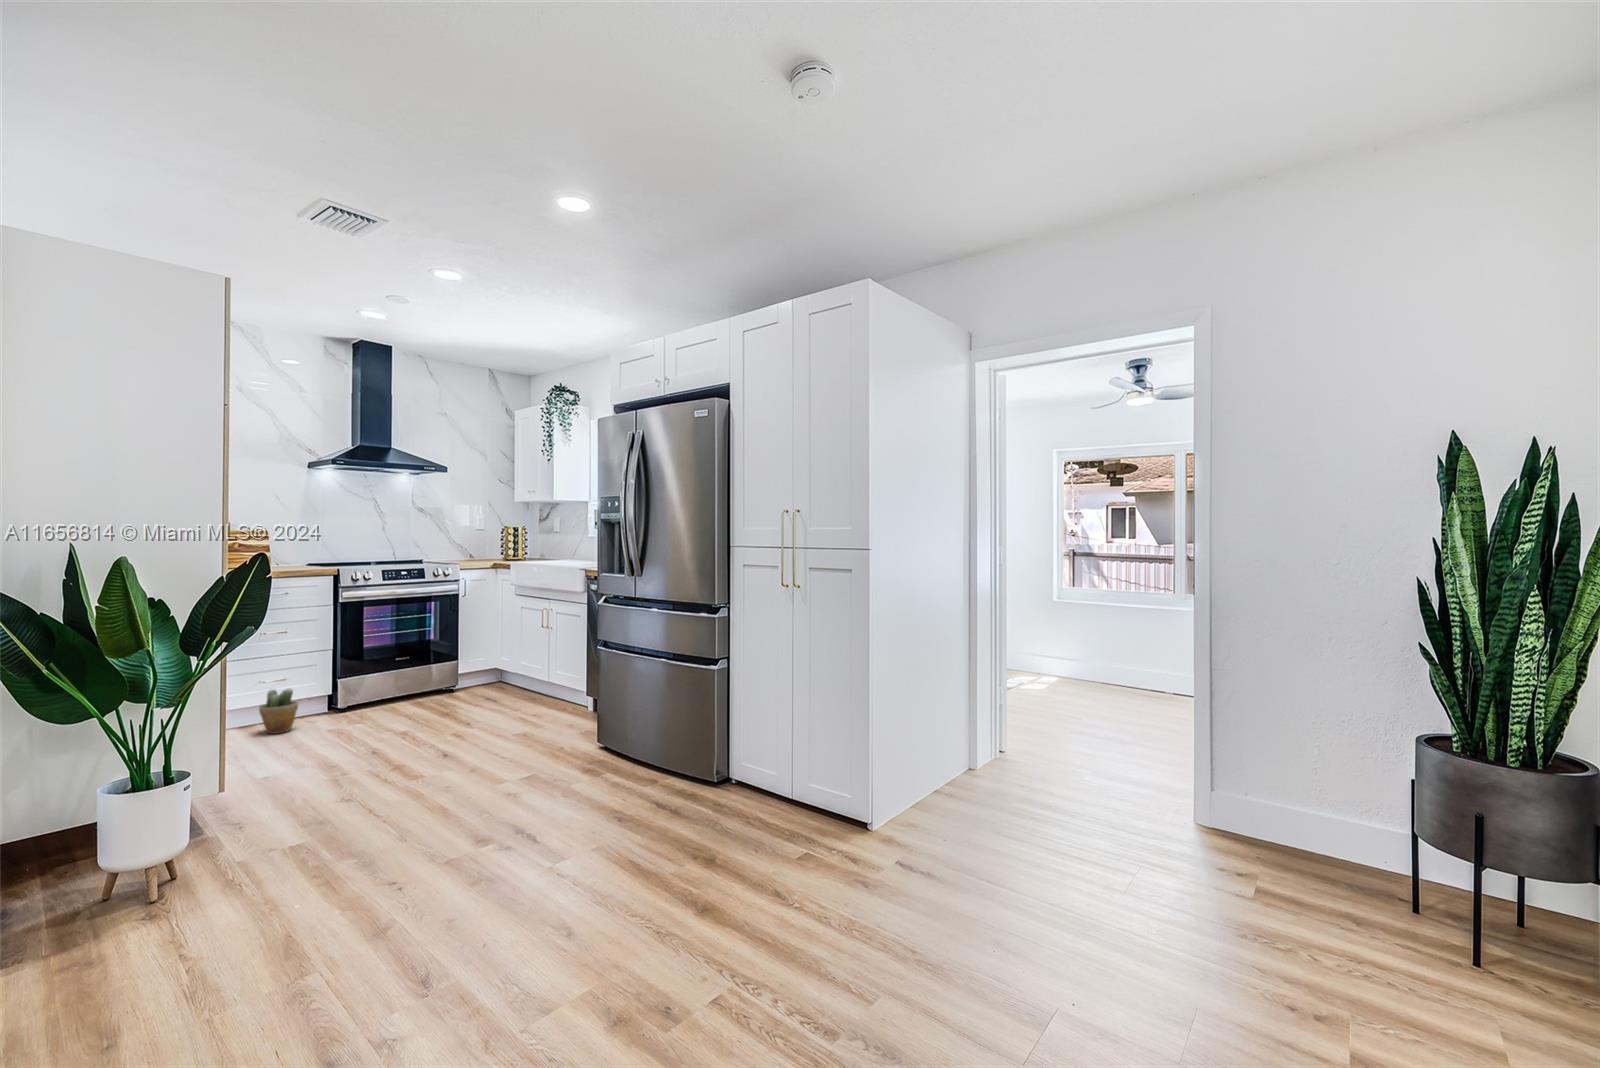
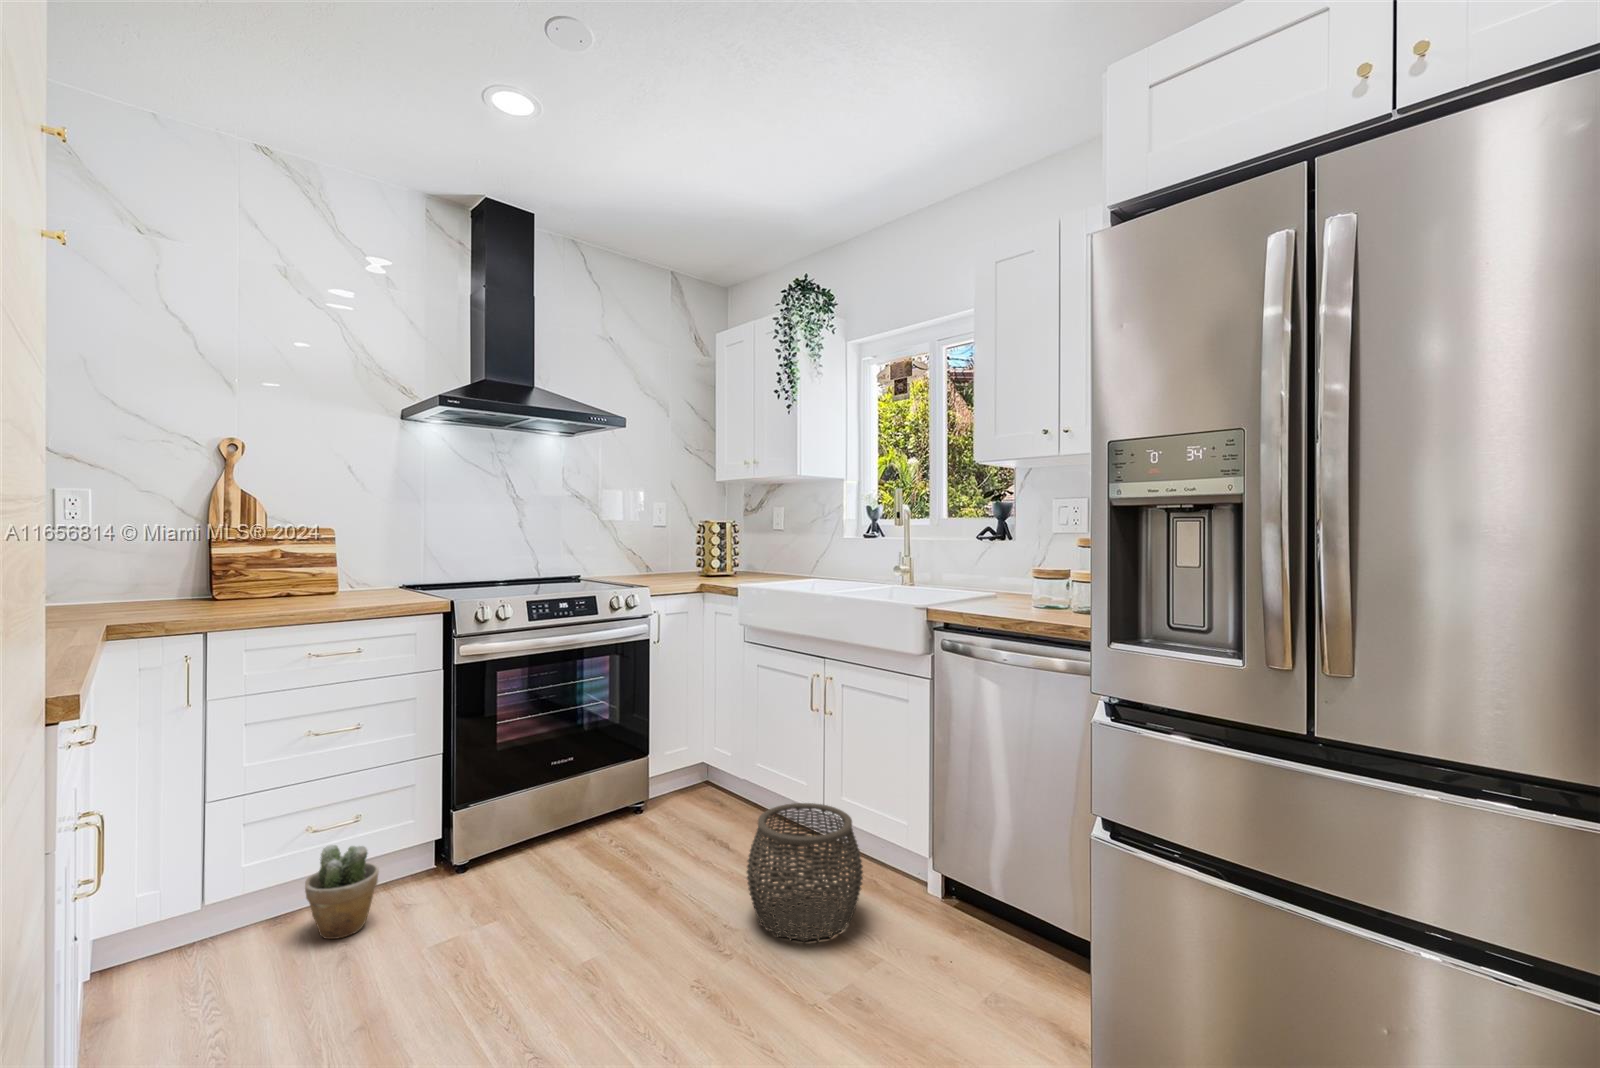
woven basket: none [495,666,555,724] -> present [747,803,863,941]

